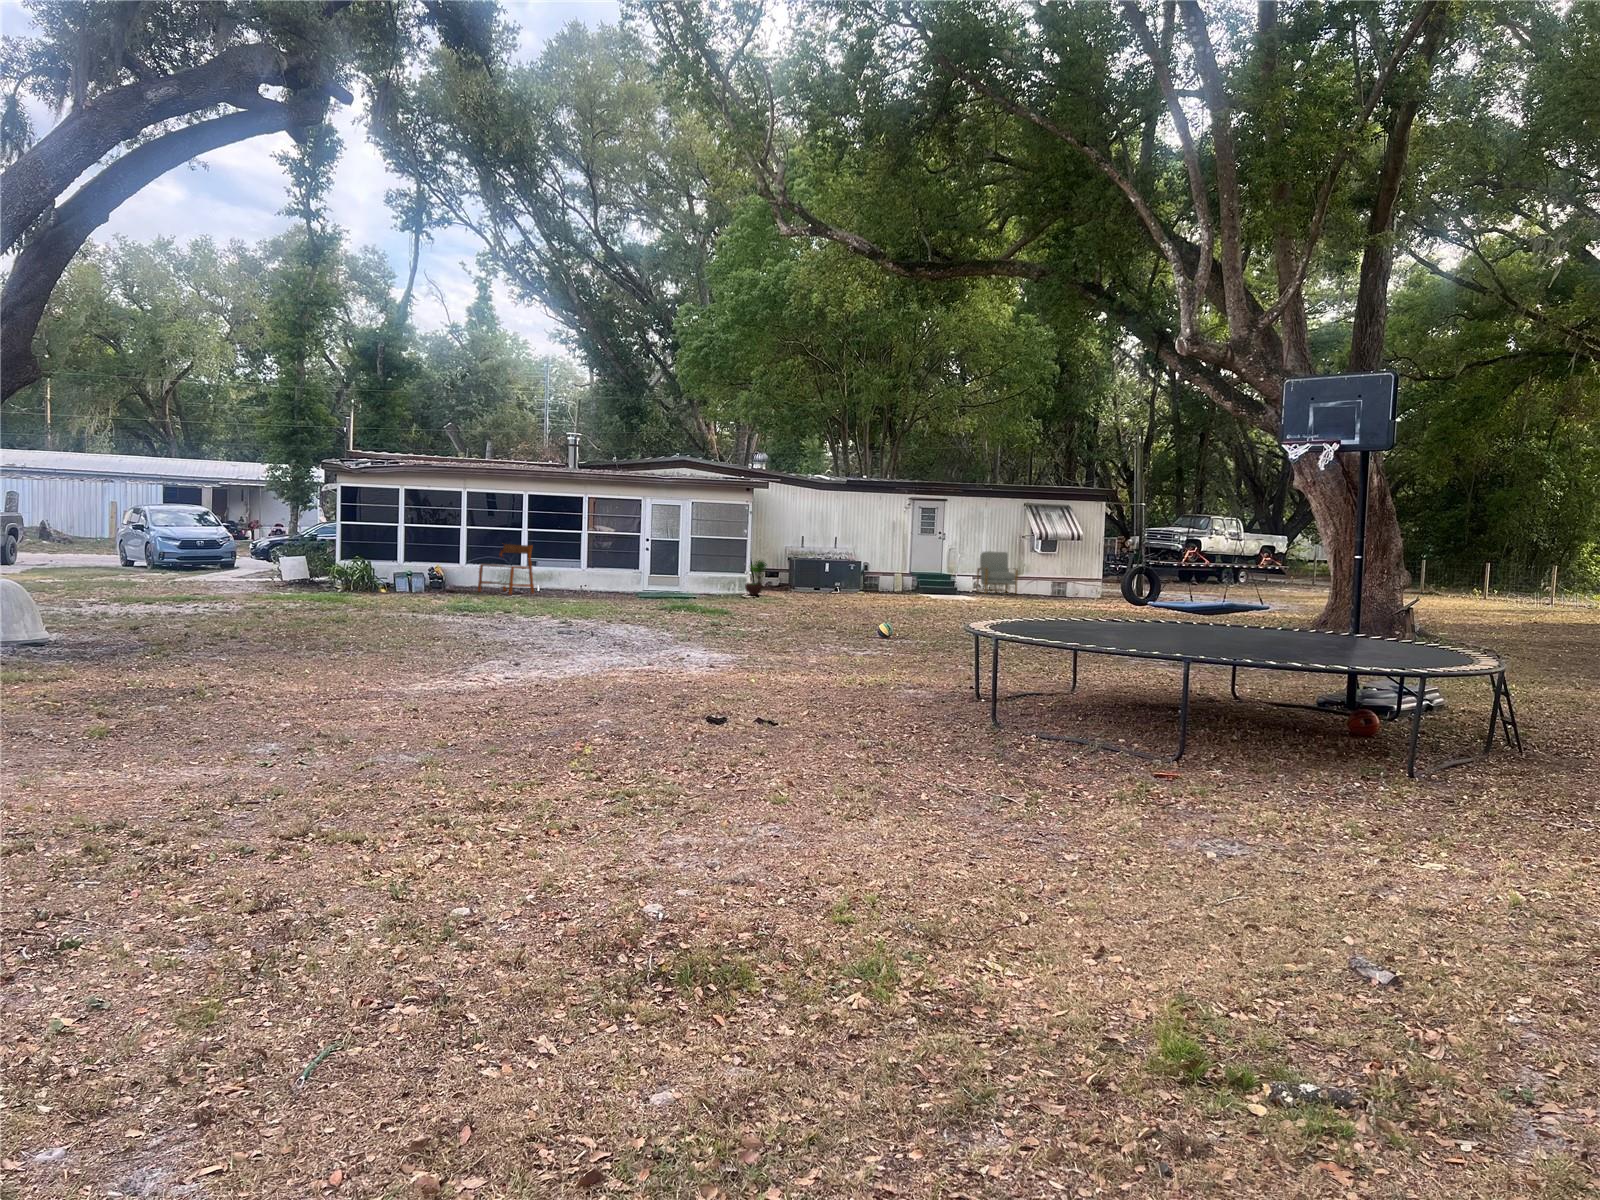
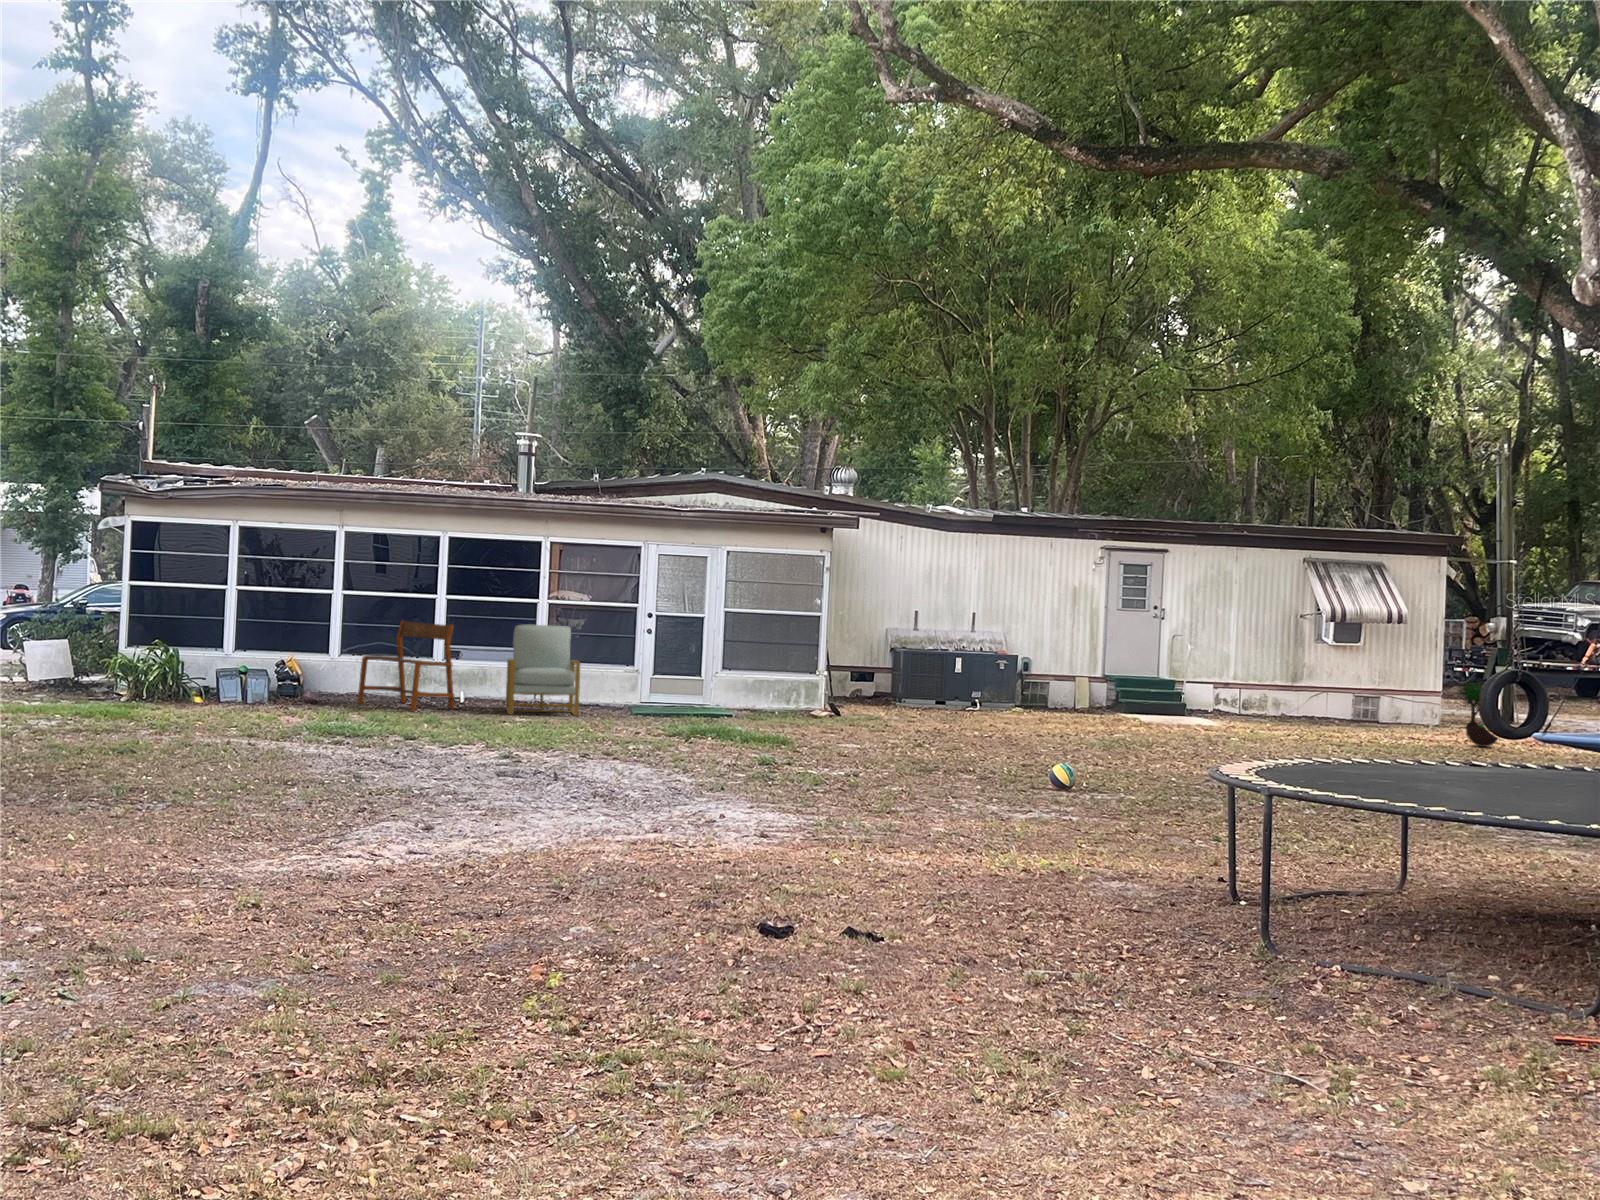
chair: present [976,551,1018,594] -> present [506,625,580,716]
potted tree: present [745,560,767,595] -> present [1457,681,1498,747]

